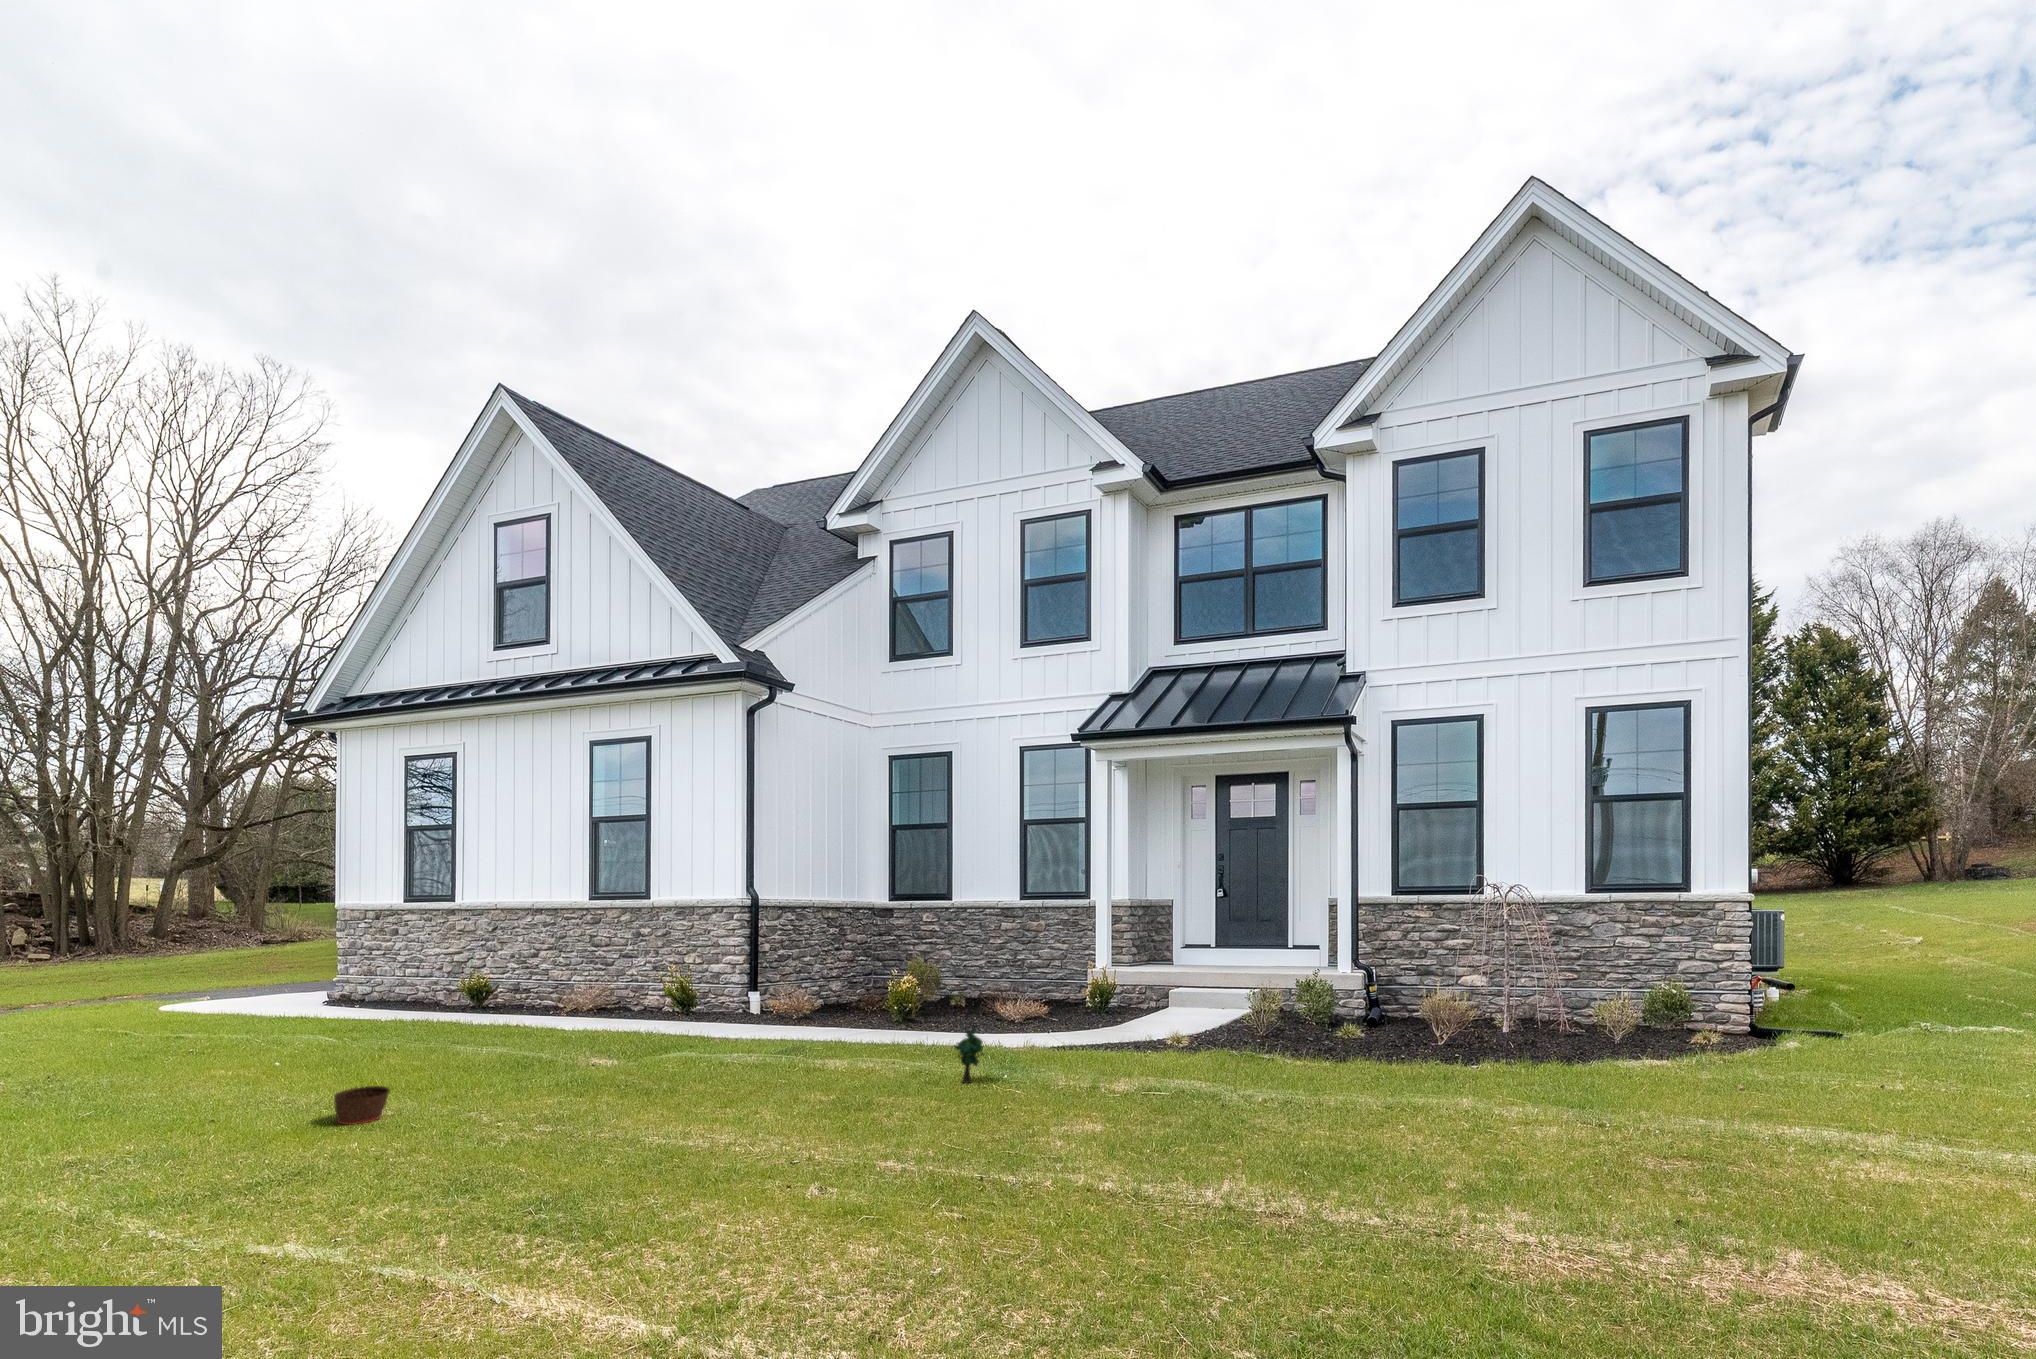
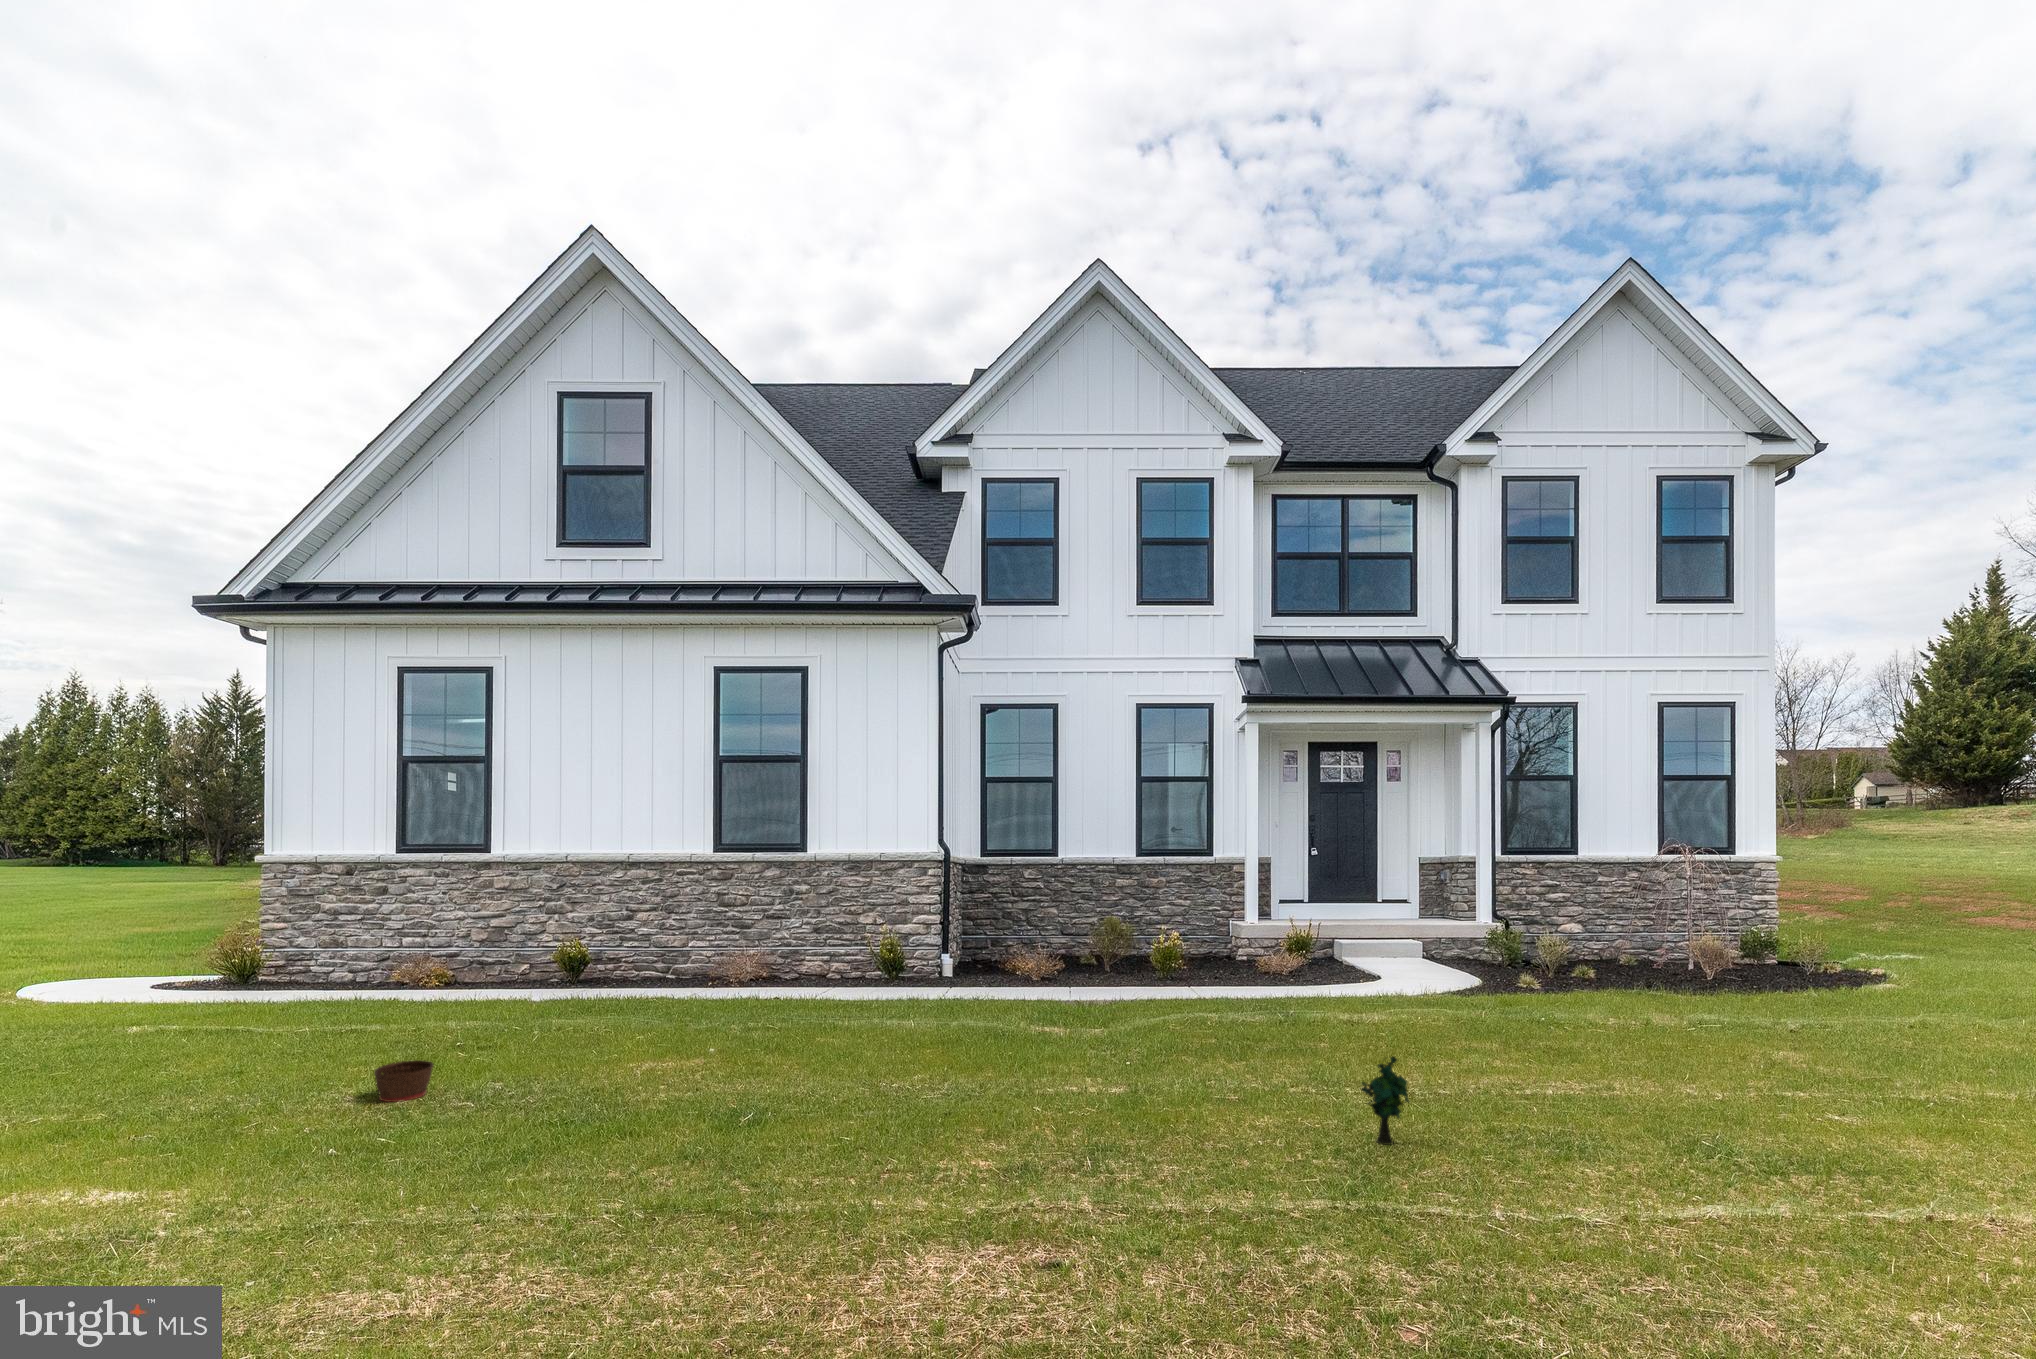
decorative plant: present [954,1025,983,1083] -> present [1361,1056,1410,1145]

